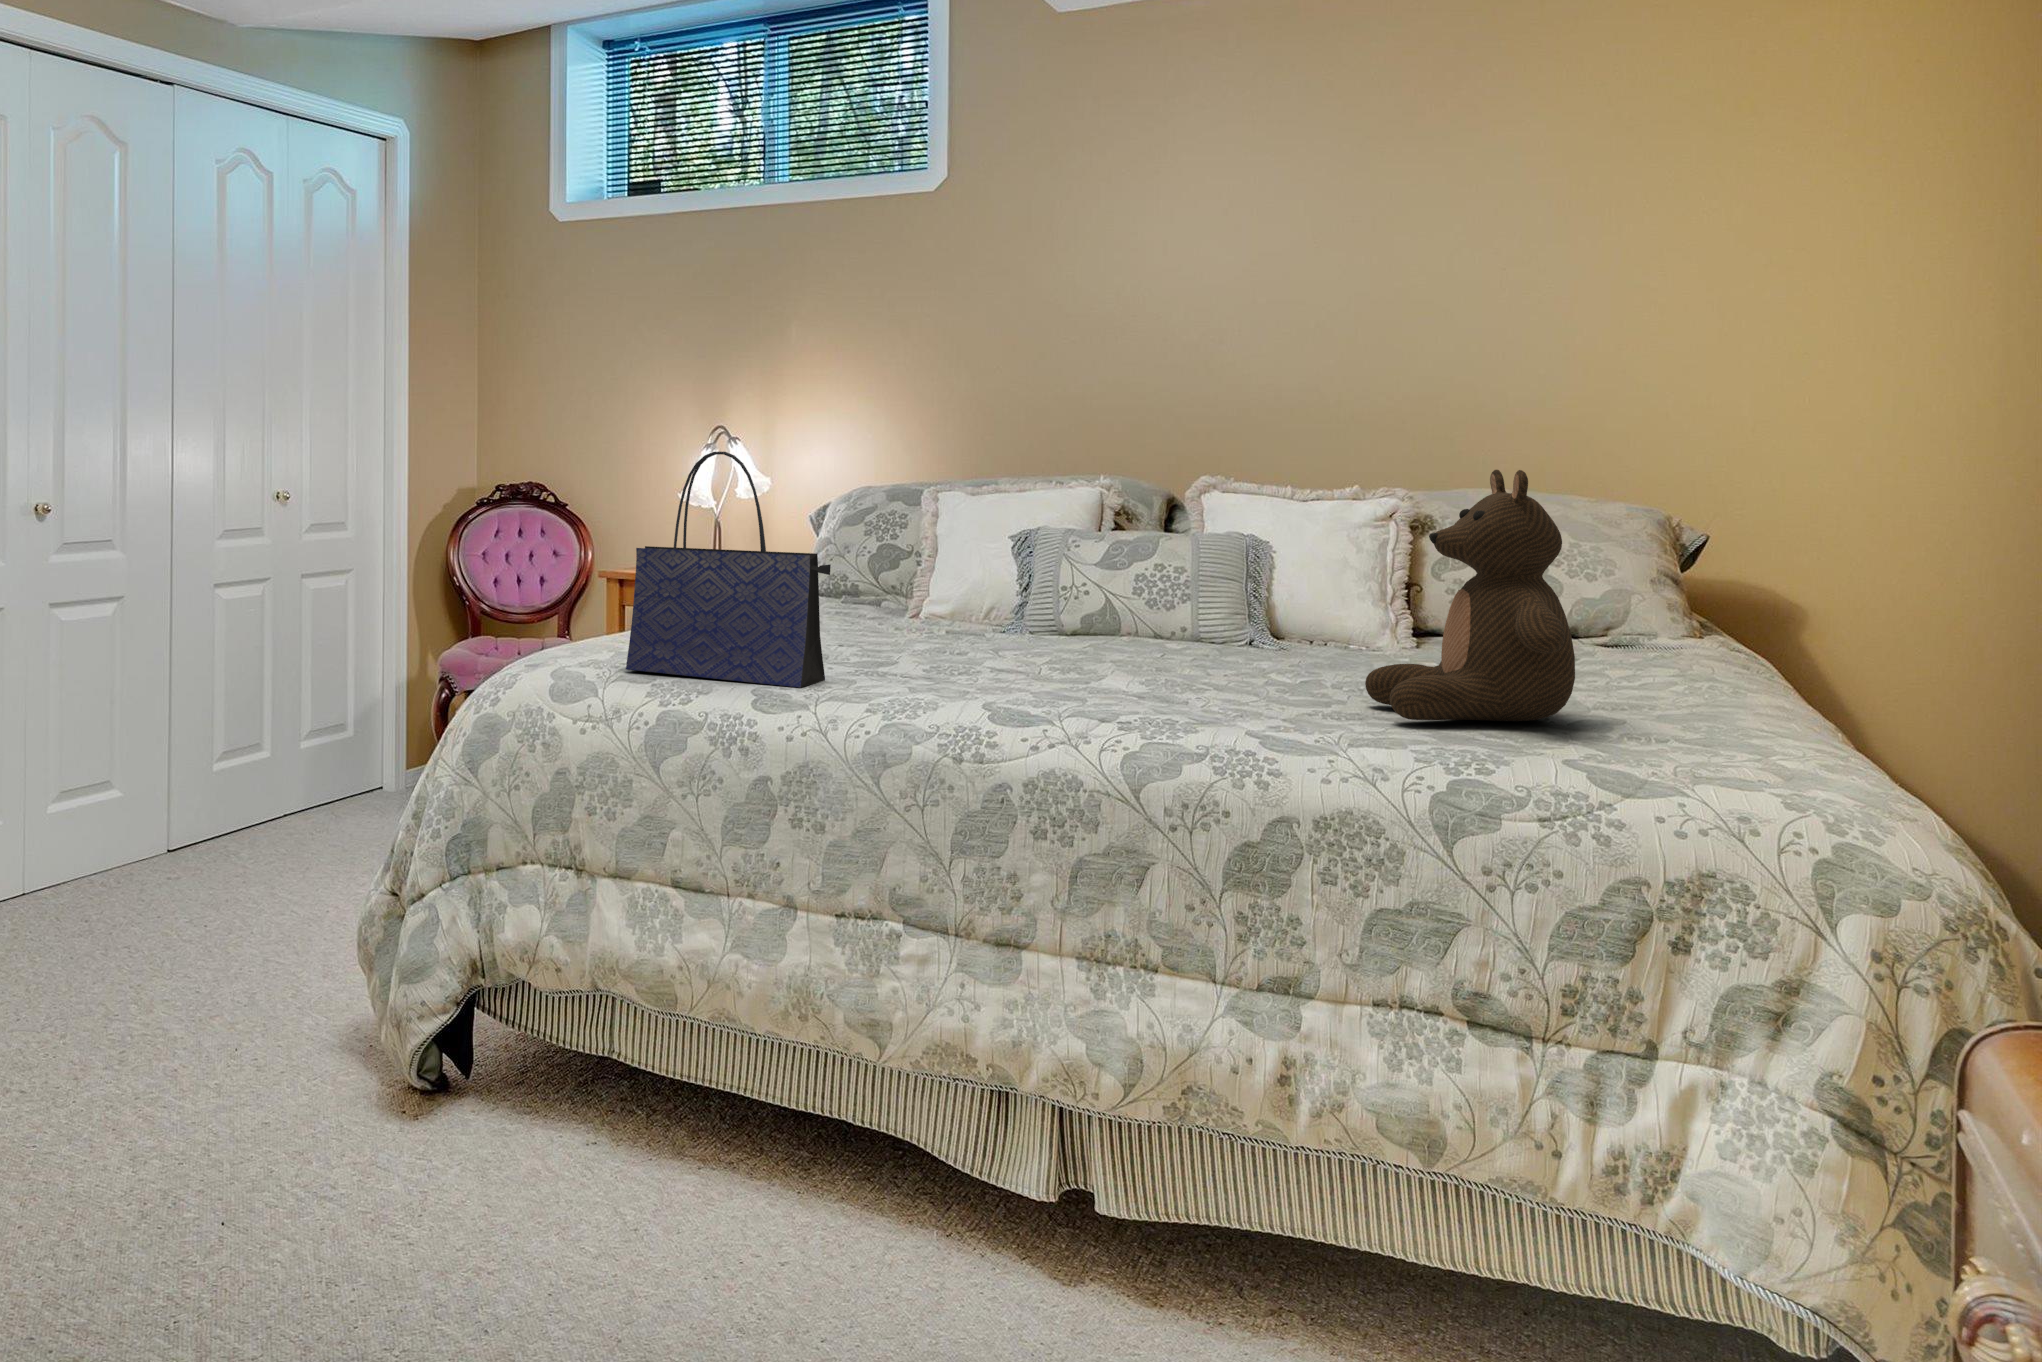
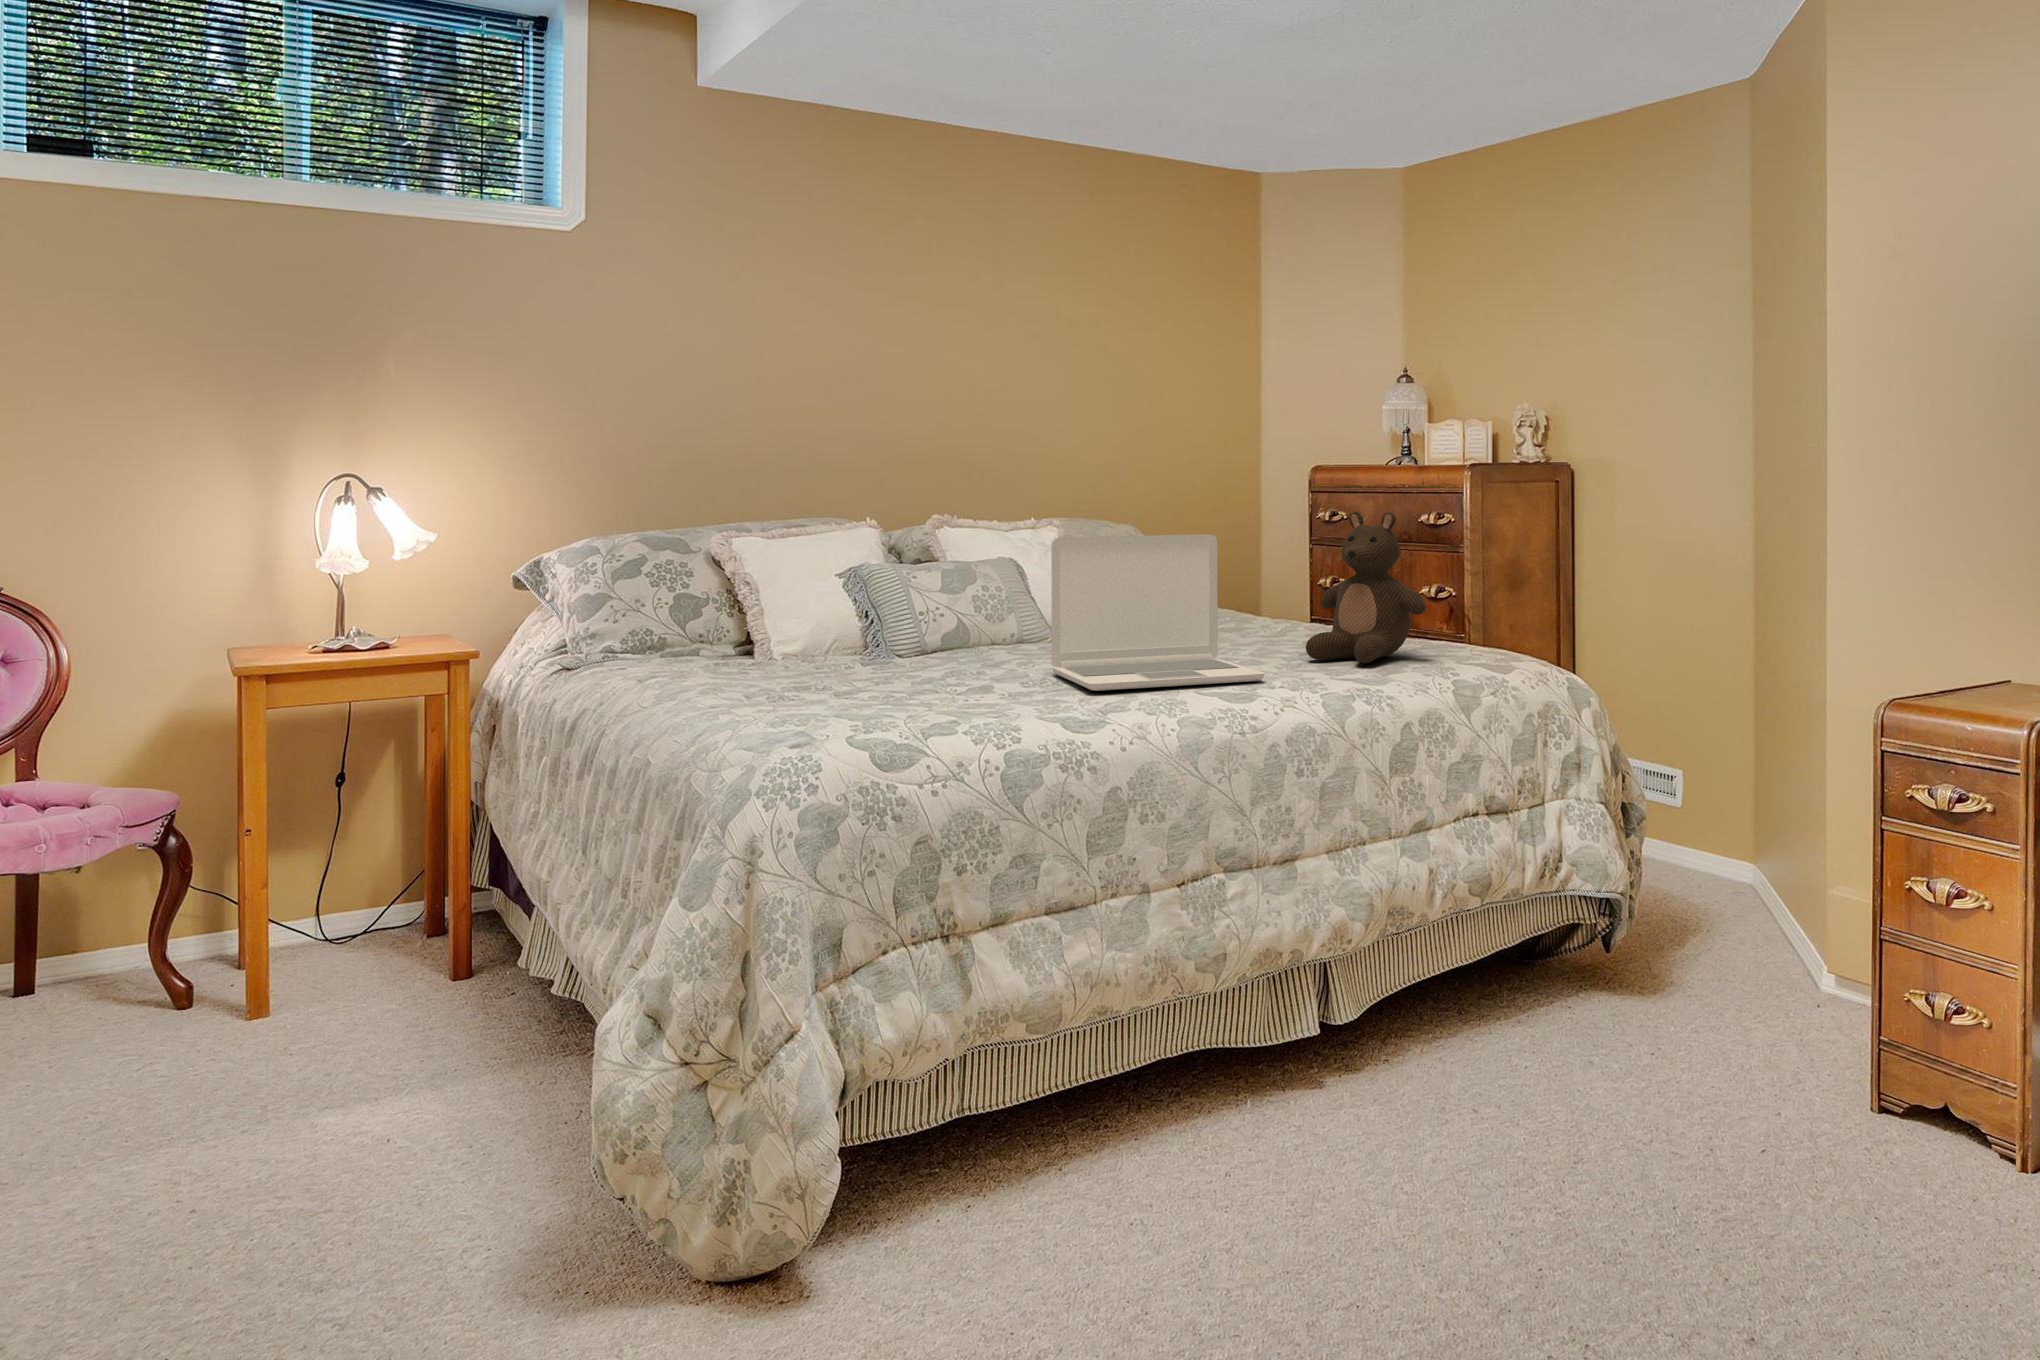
tote bag: present [626,452,831,688] -> none [847,507,1047,733]
laptop: none [931,495,1244,707] -> present [1051,534,1265,691]

